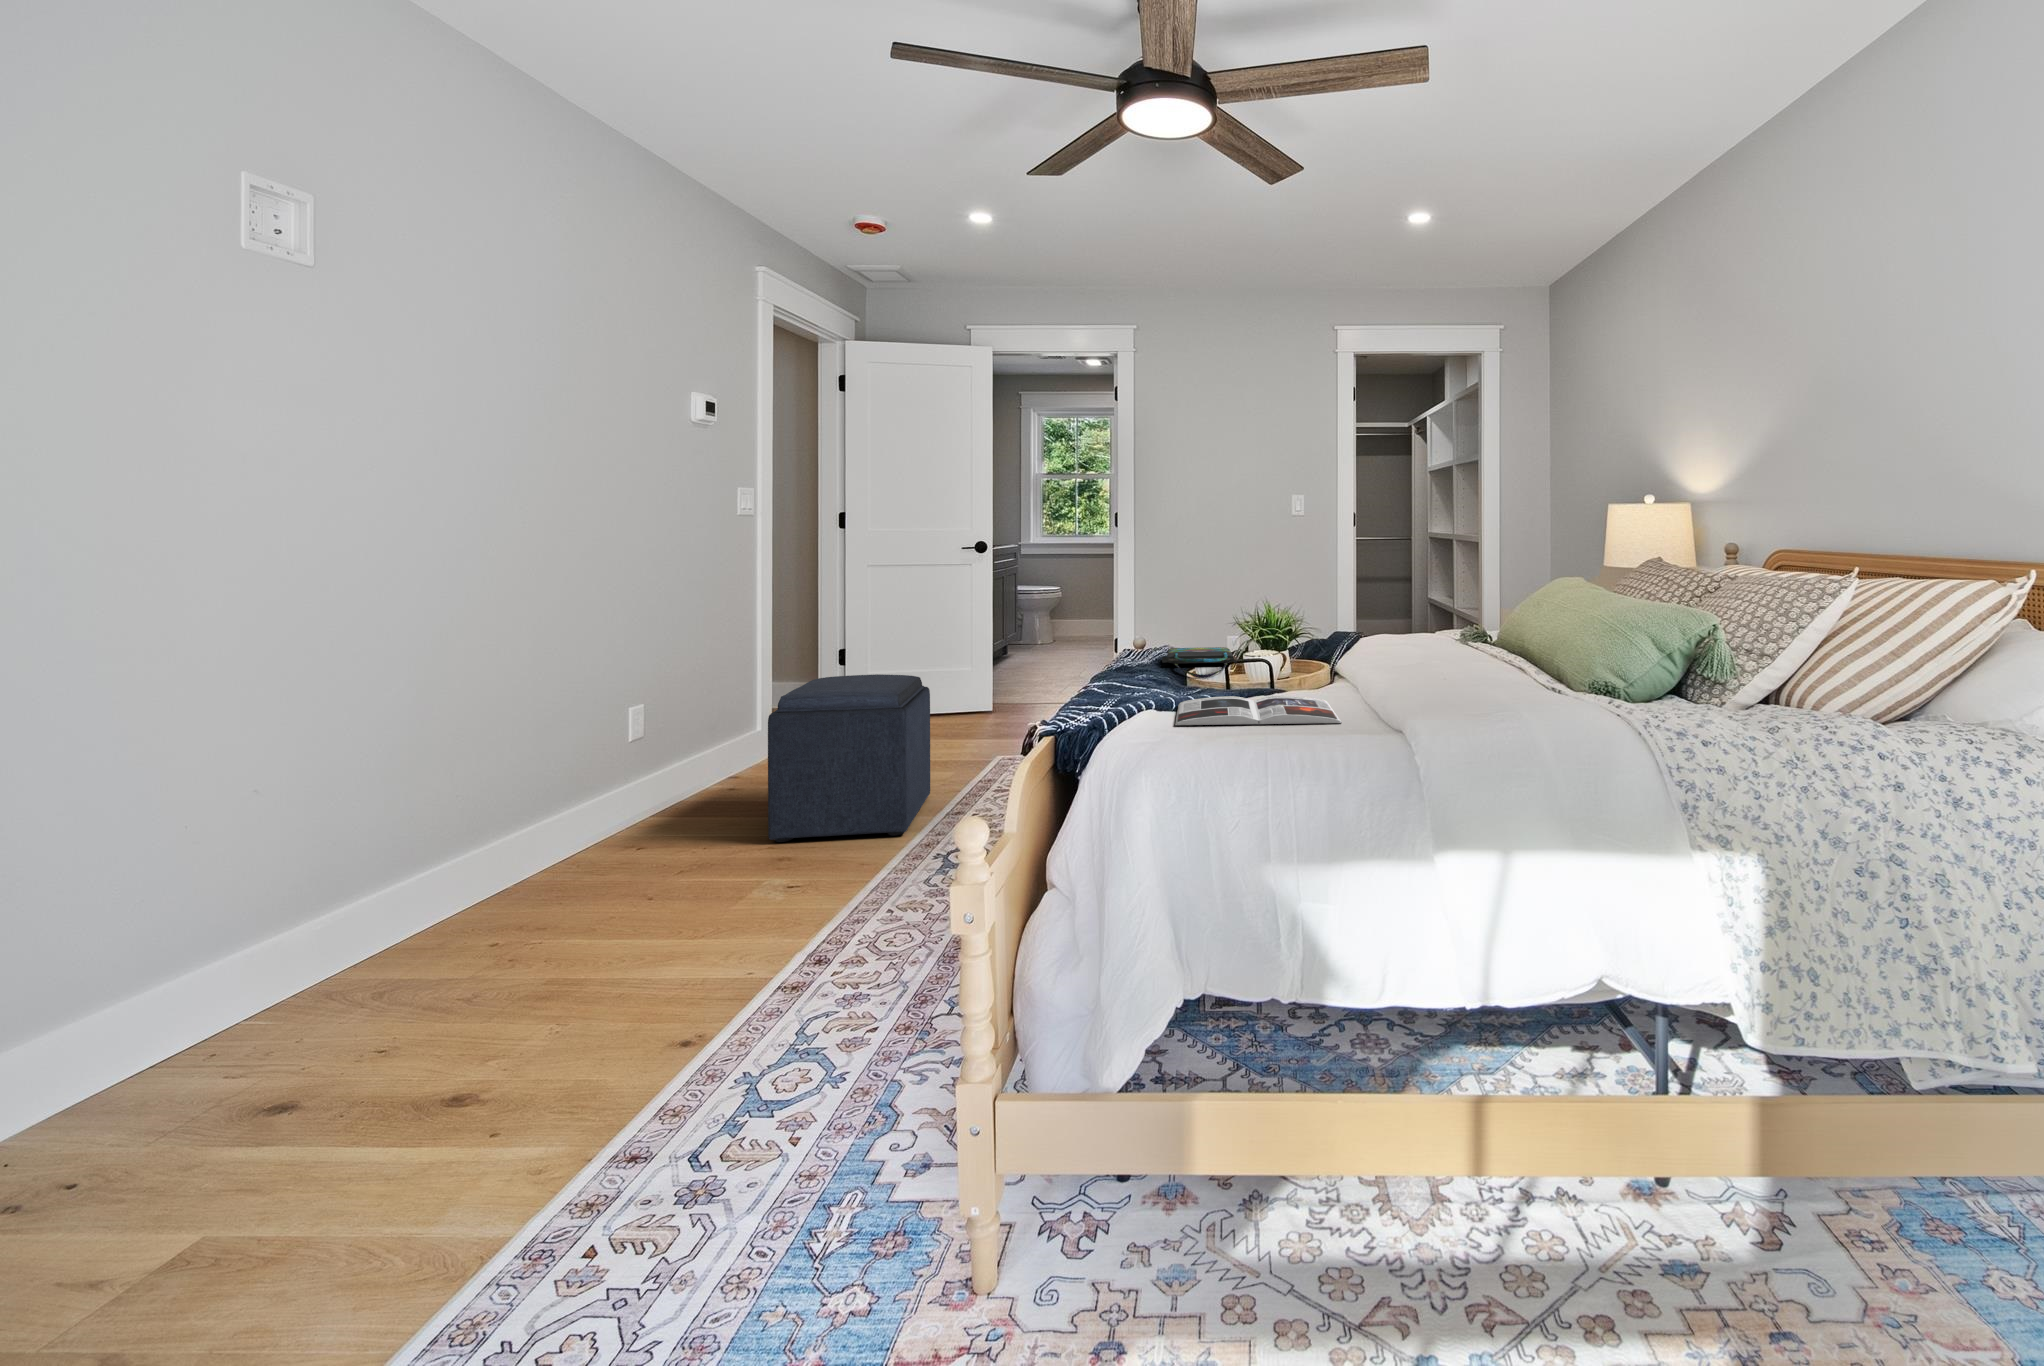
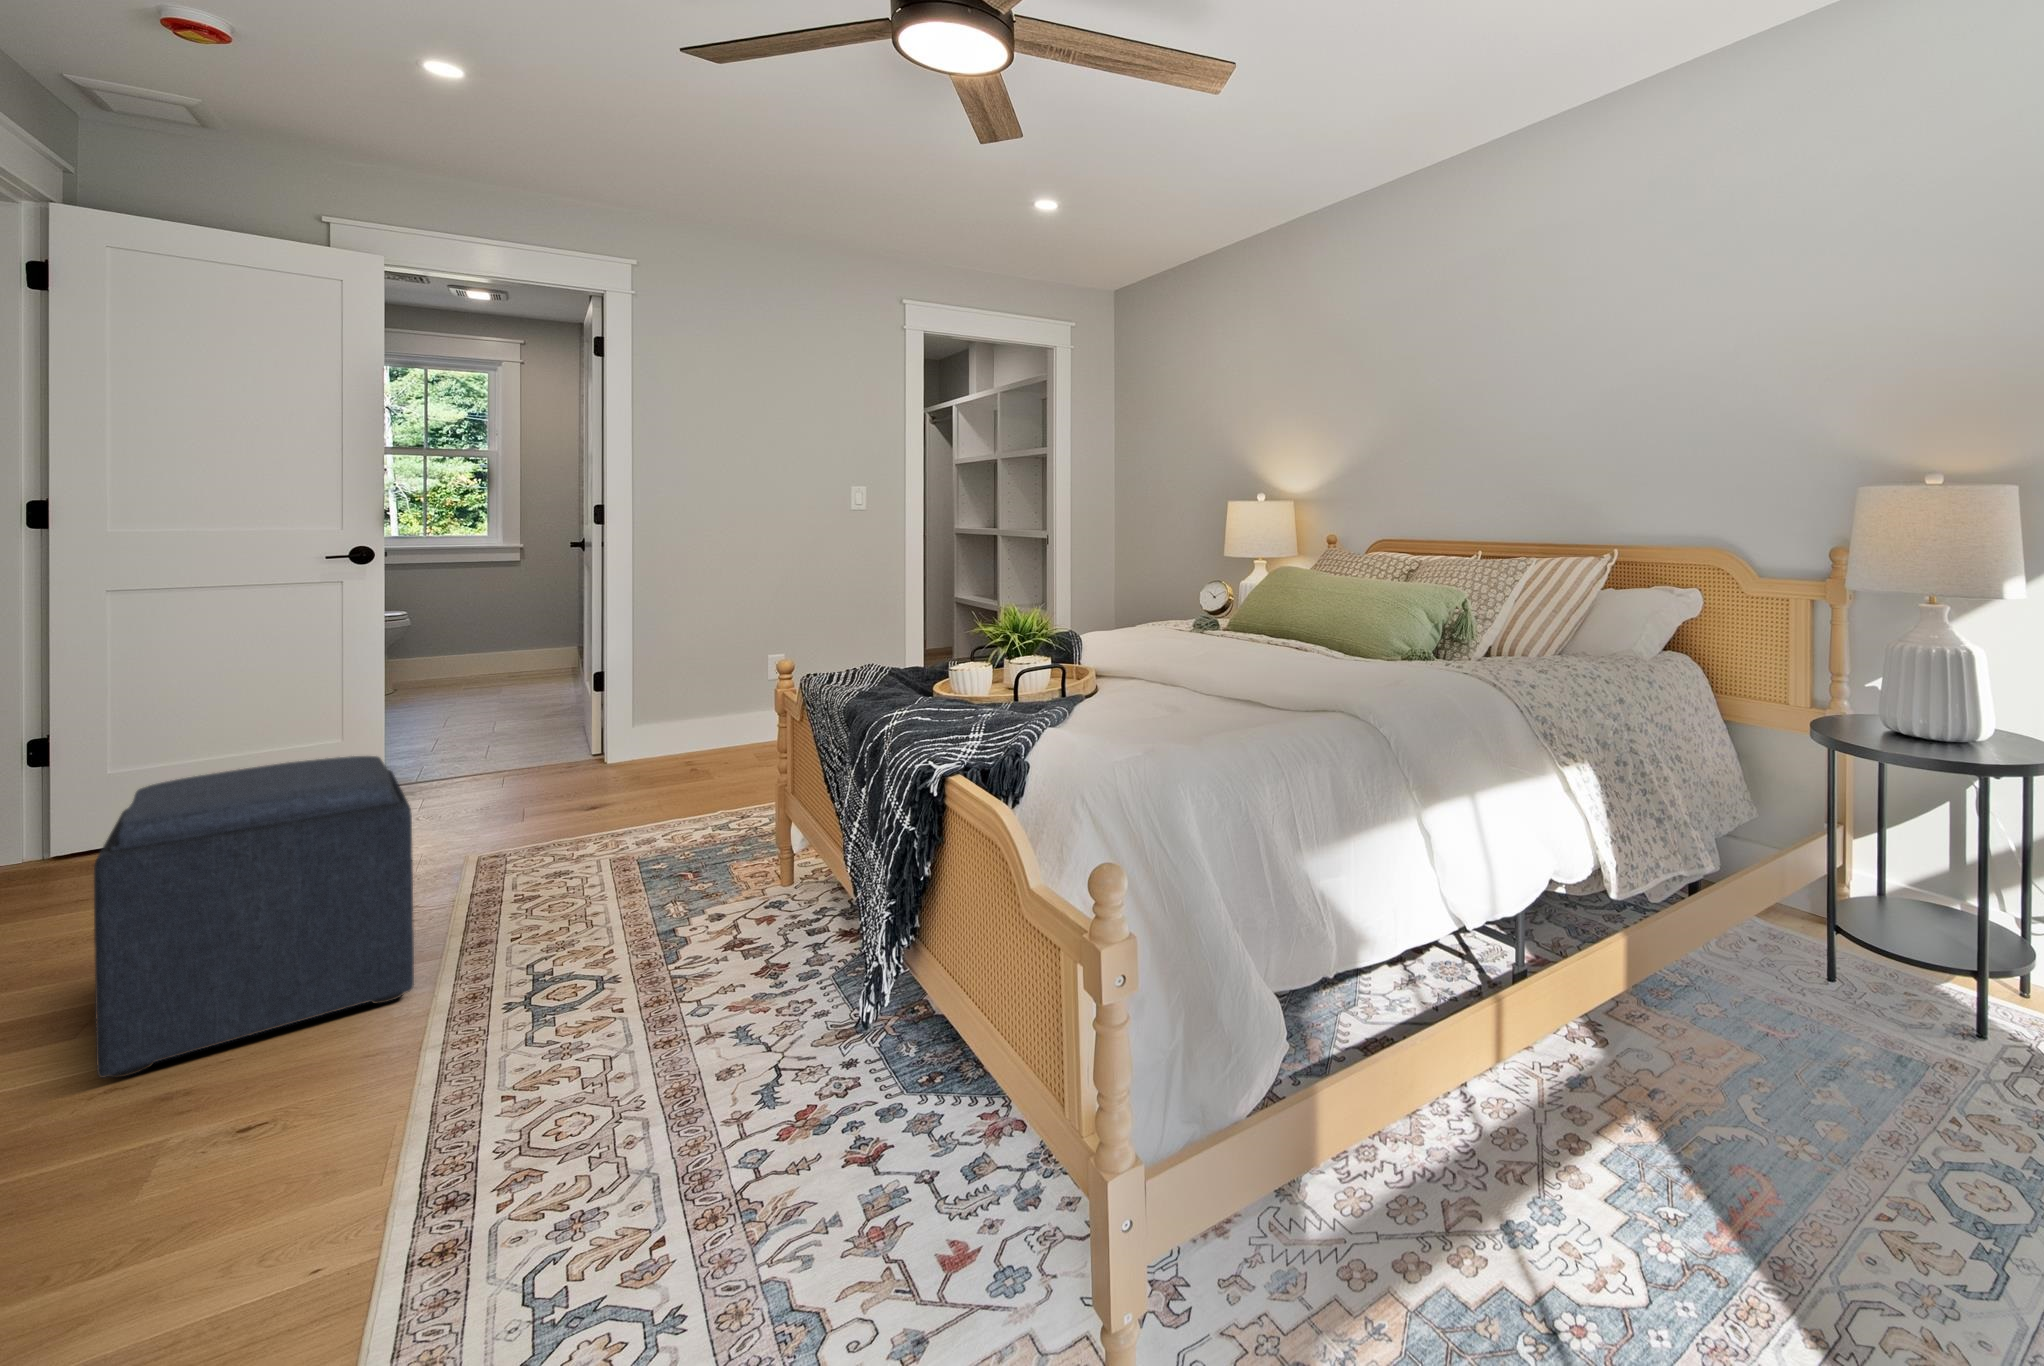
tote bag: present [1162,647,1237,678] -> none [897,658,1005,691]
magazine: present [1175,696,1342,725] -> none [1050,692,1246,735]

